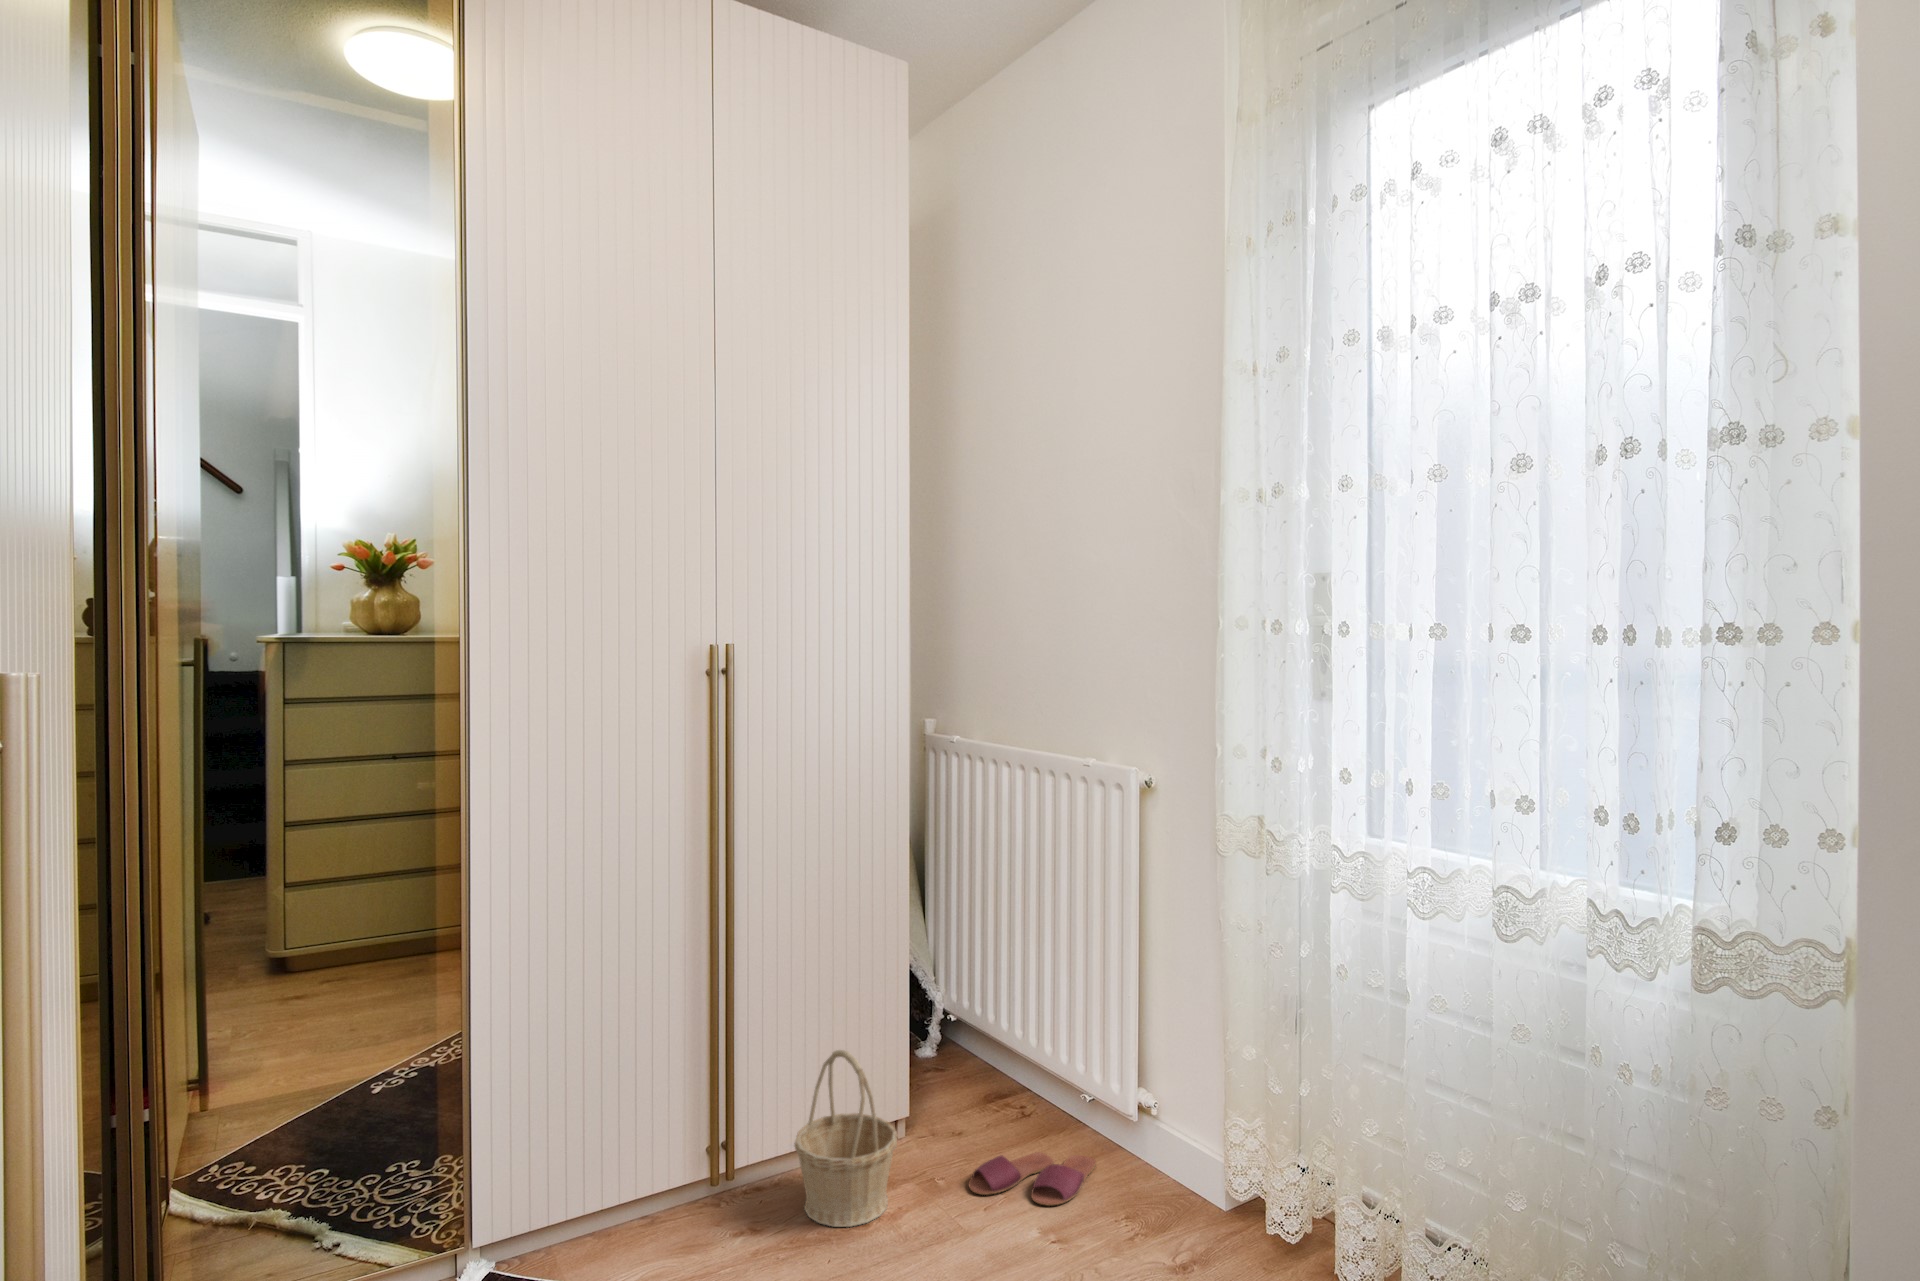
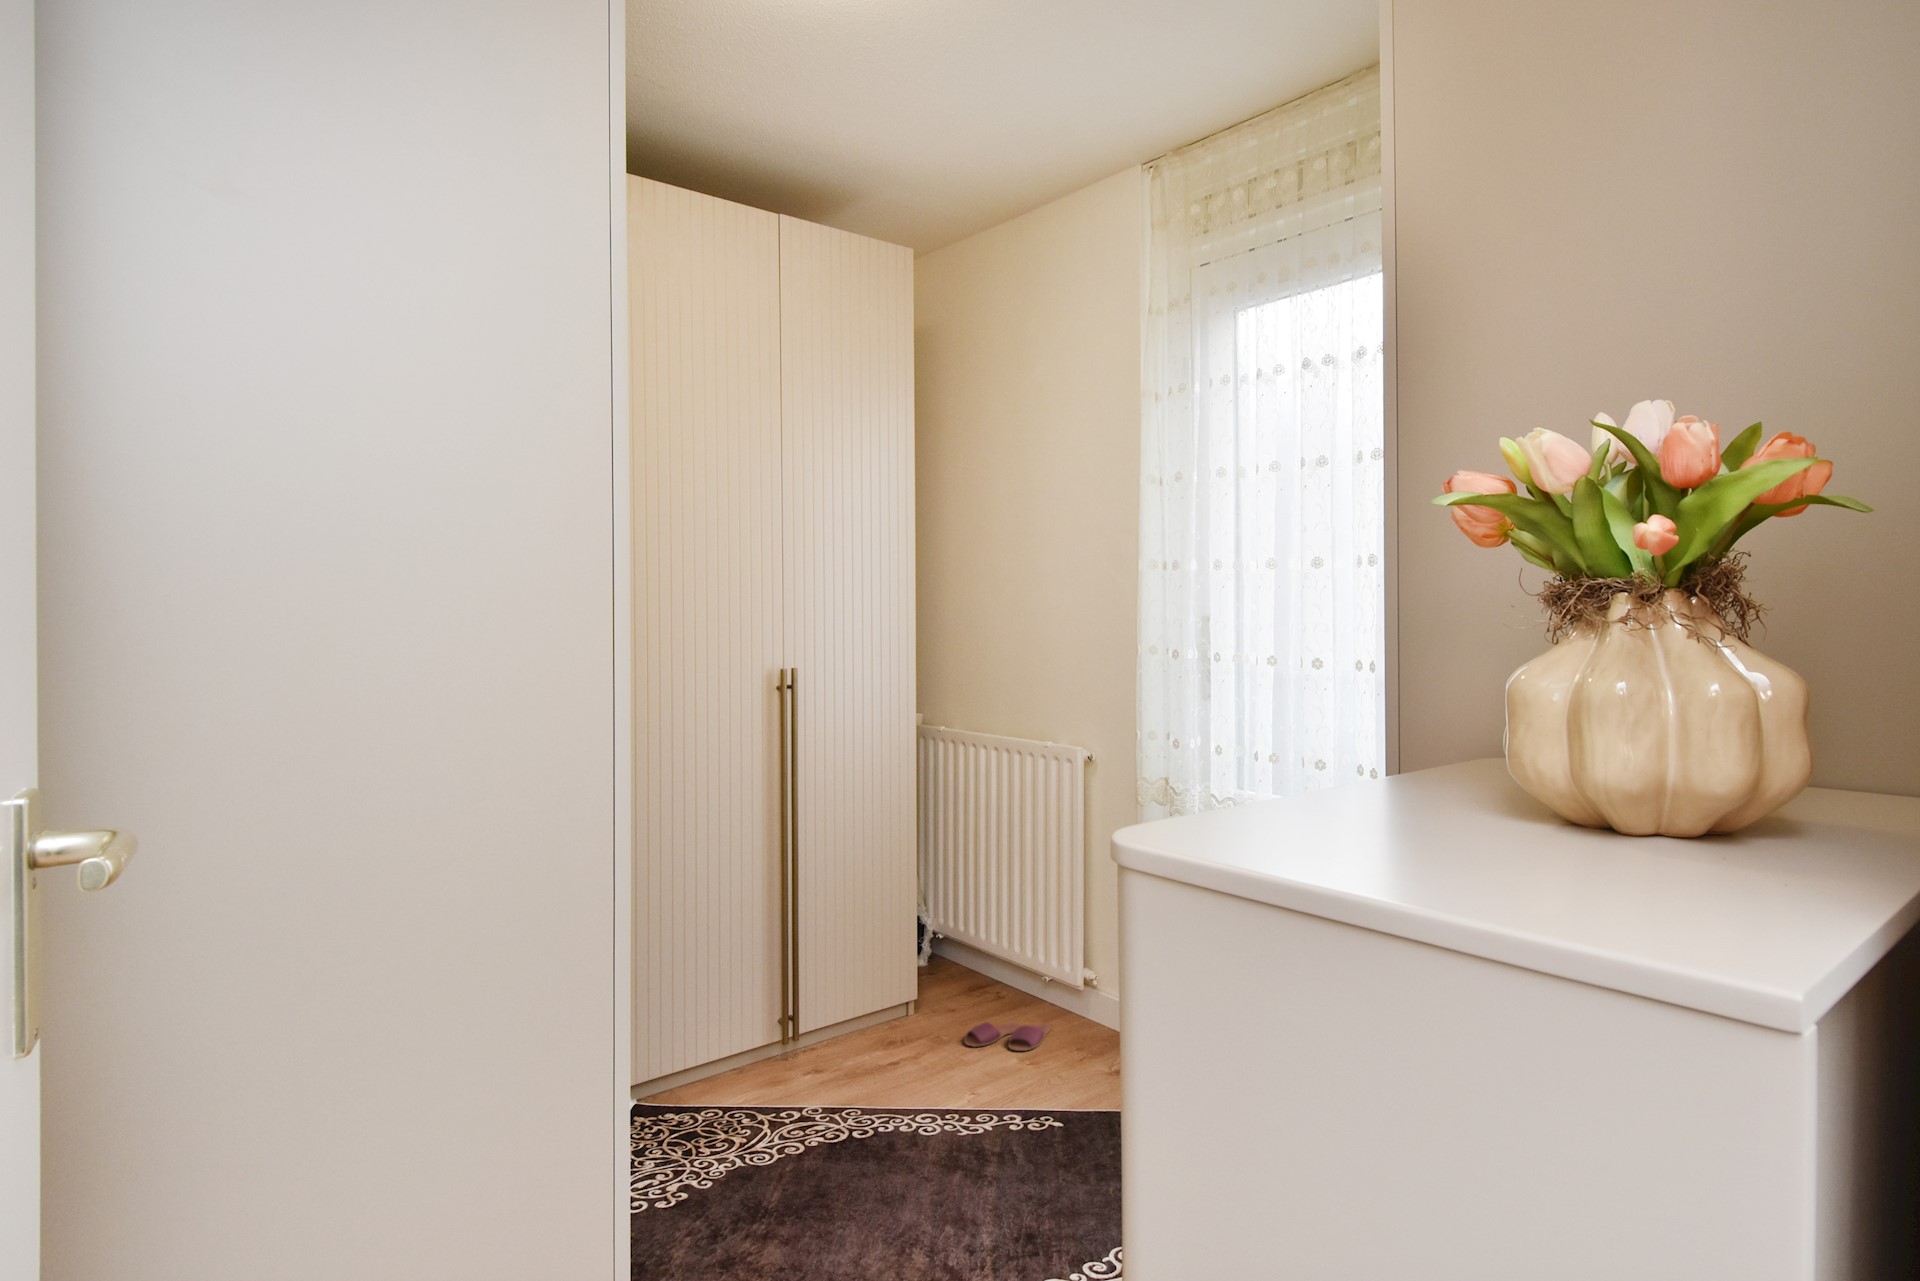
basket: present [794,1050,897,1227] -> none [844,948,915,1067]

